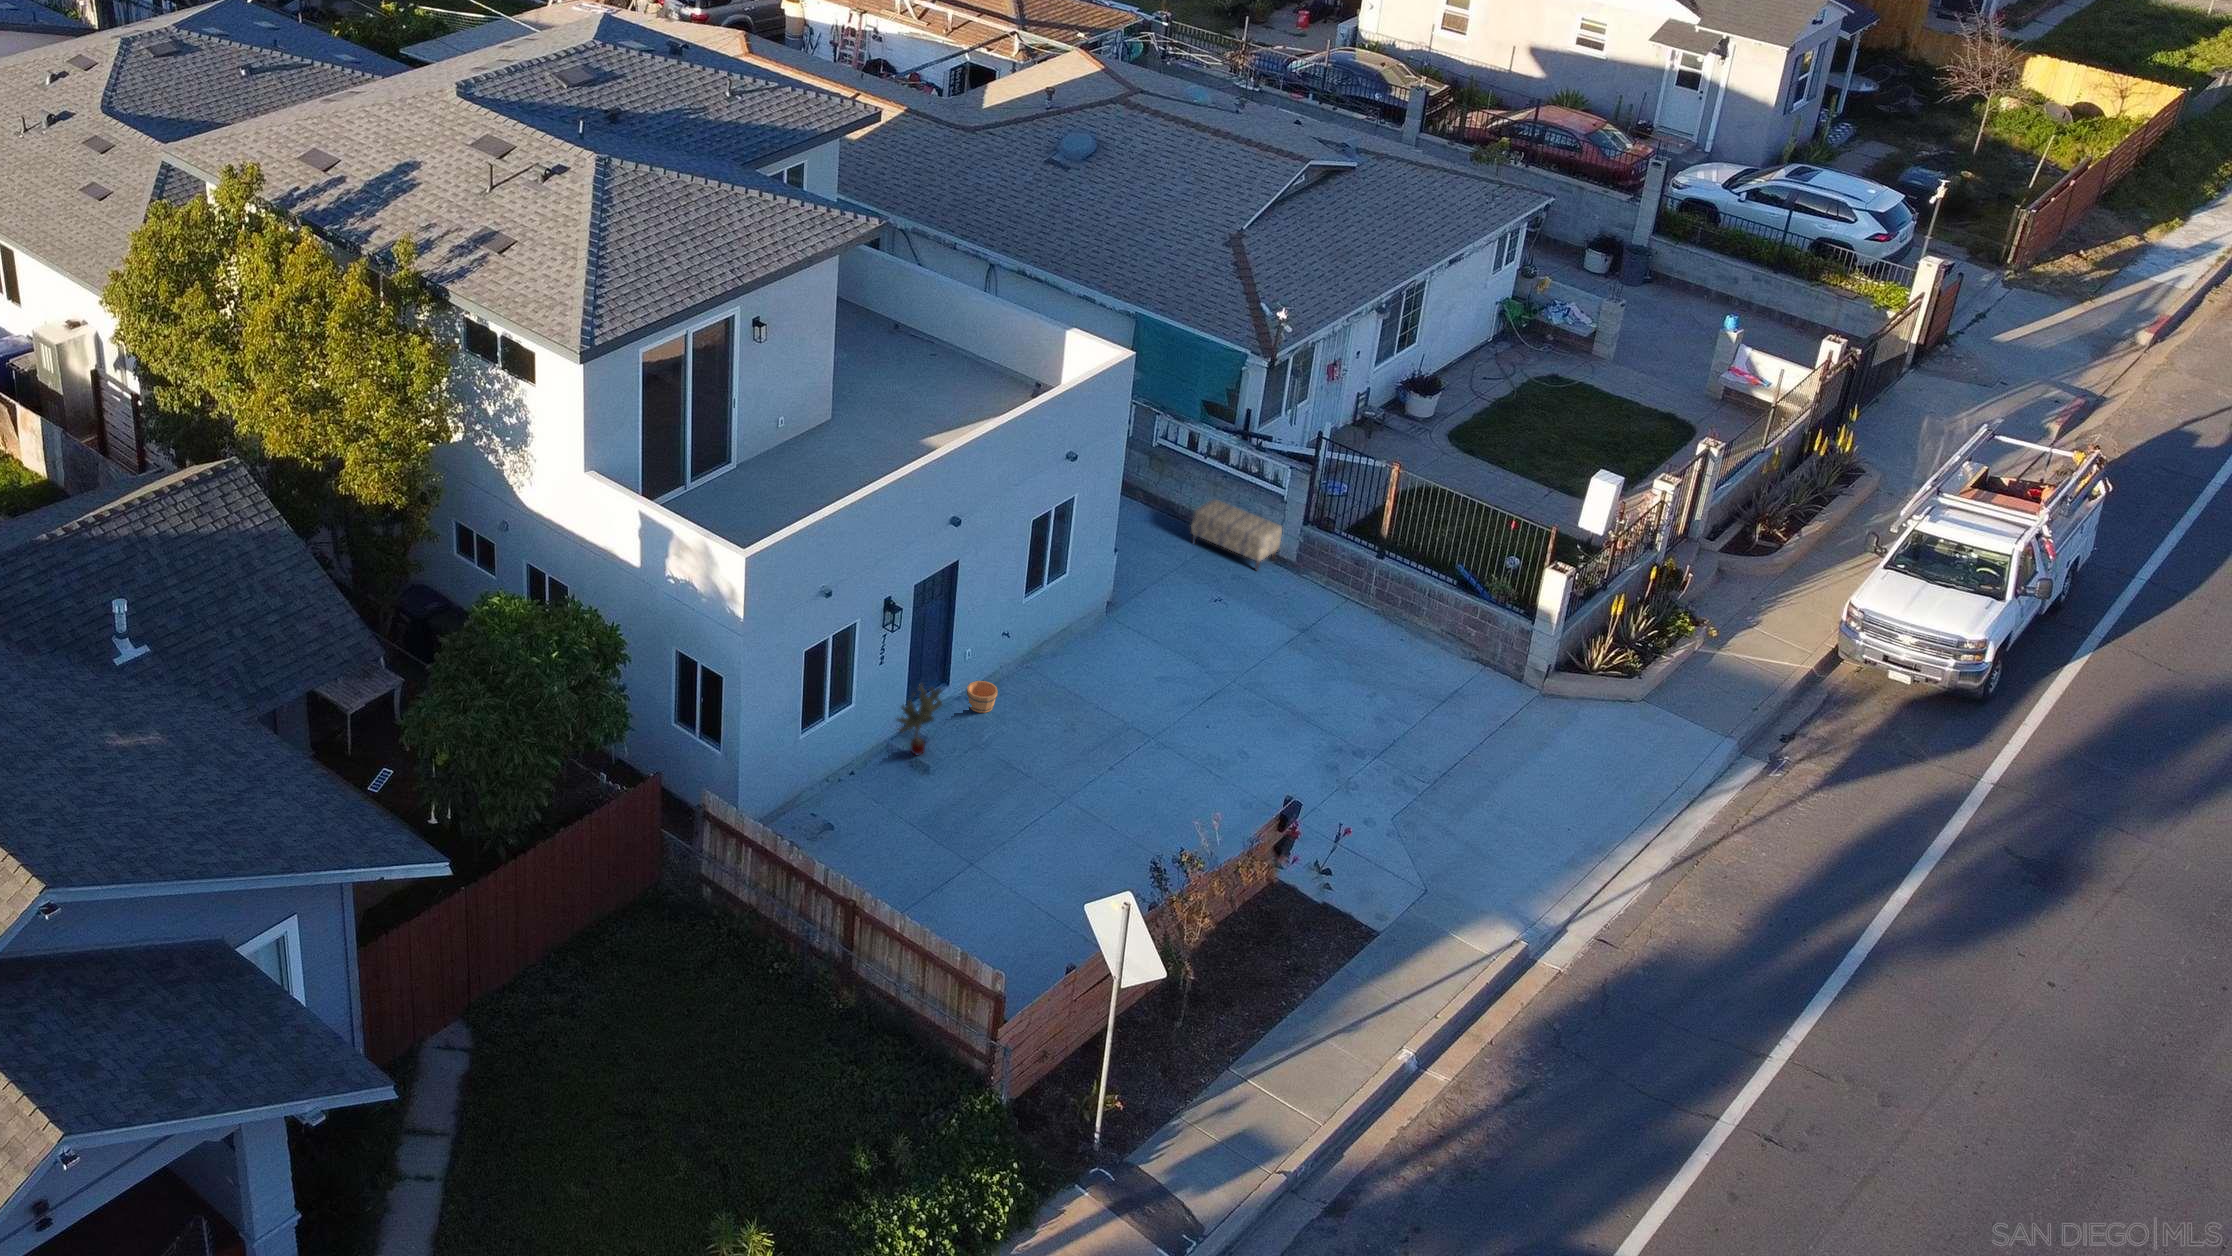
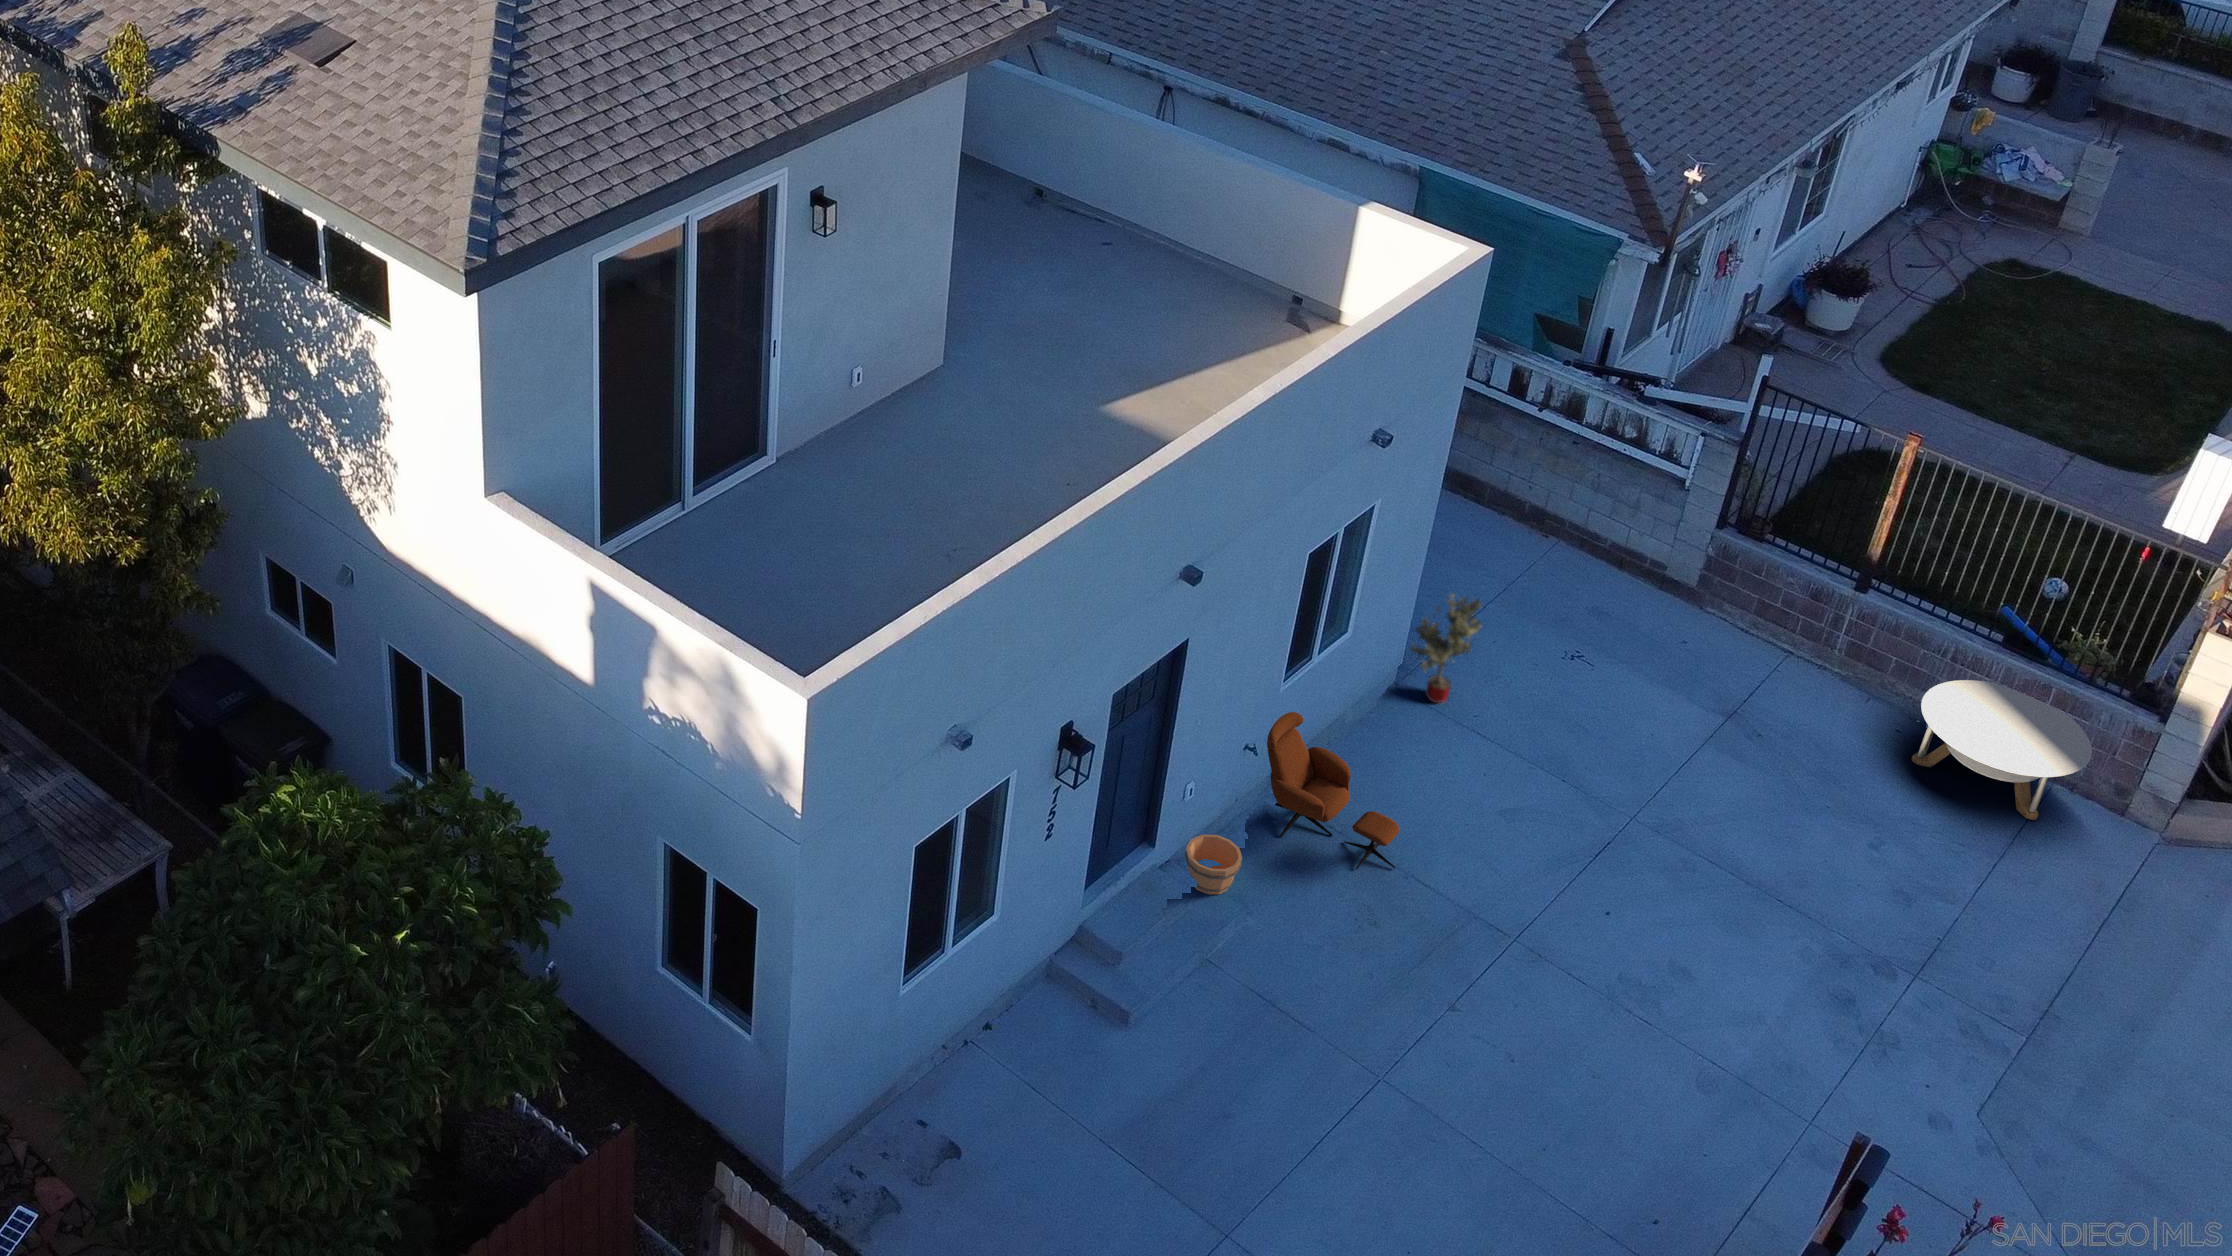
bench: present [1191,499,1282,570] -> none [1517,477,1680,603]
round table: none [1396,605,1488,679] -> present [1912,680,2092,820]
lounge chair: none [1015,616,1088,702] -> present [1267,712,1399,869]
potted tree: present [897,686,942,755] -> present [1410,594,1482,703]

